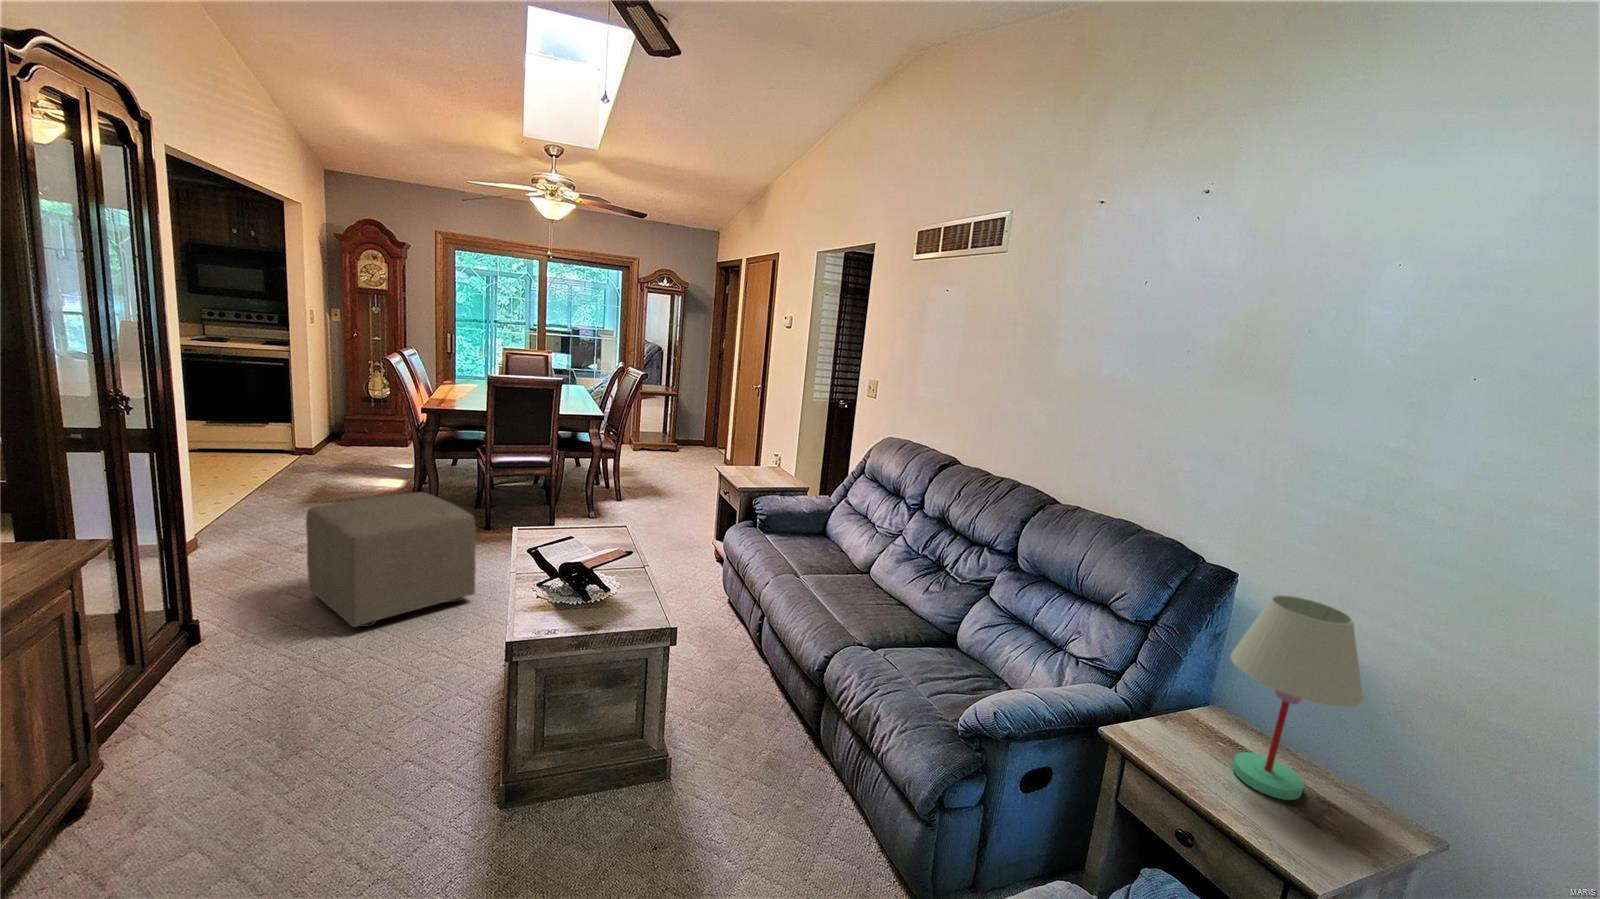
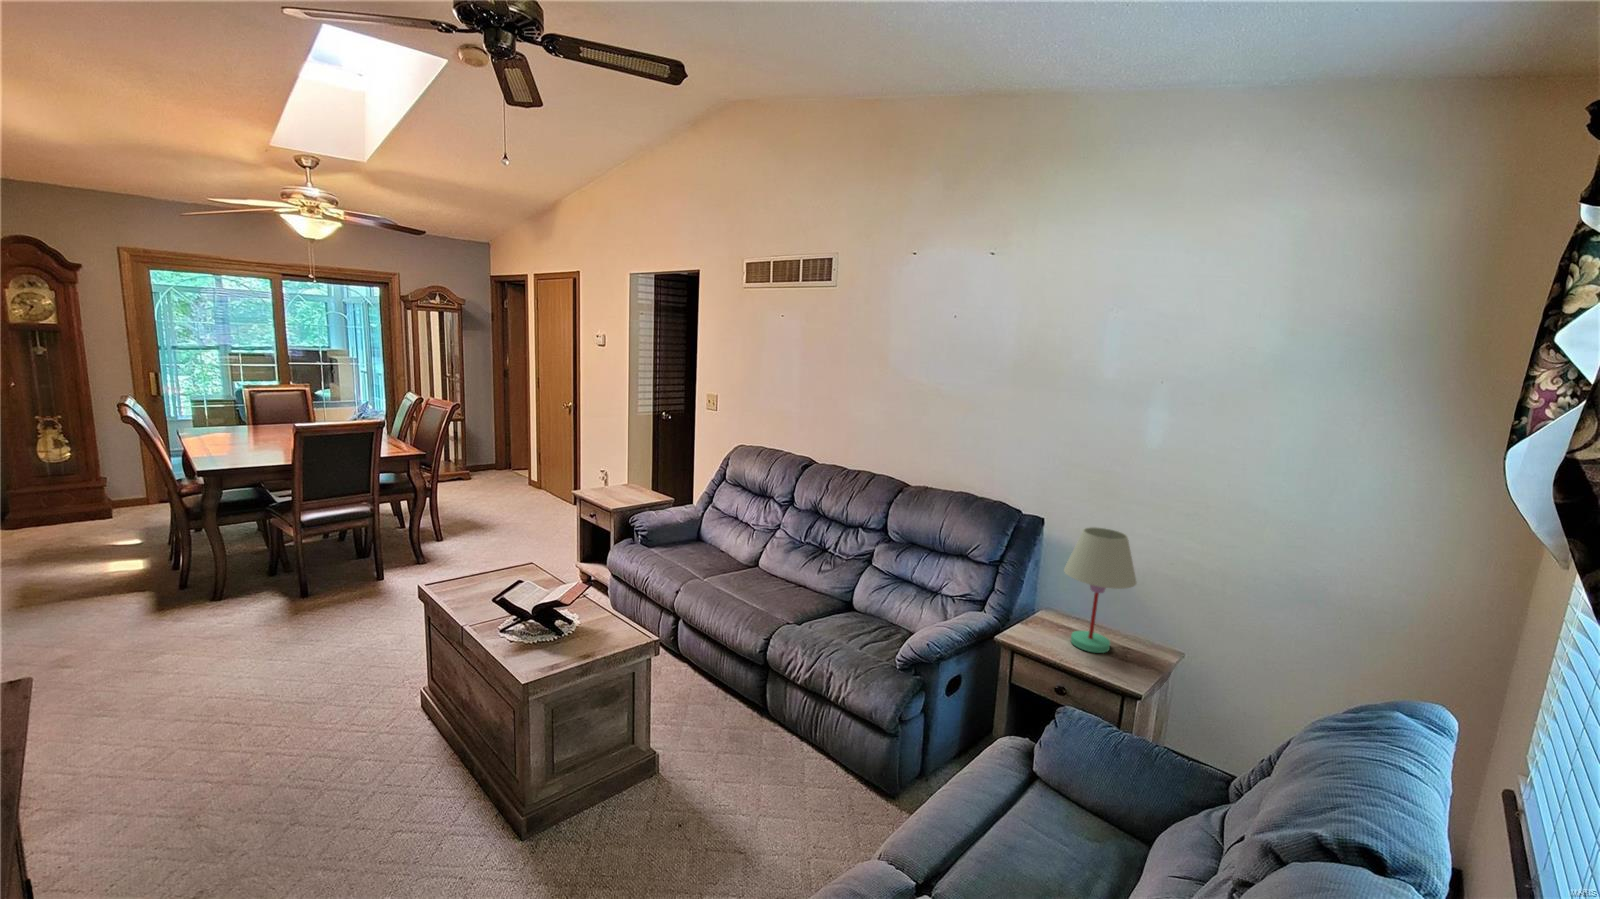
ottoman: present [306,492,476,627] -> none [111,568,347,732]

